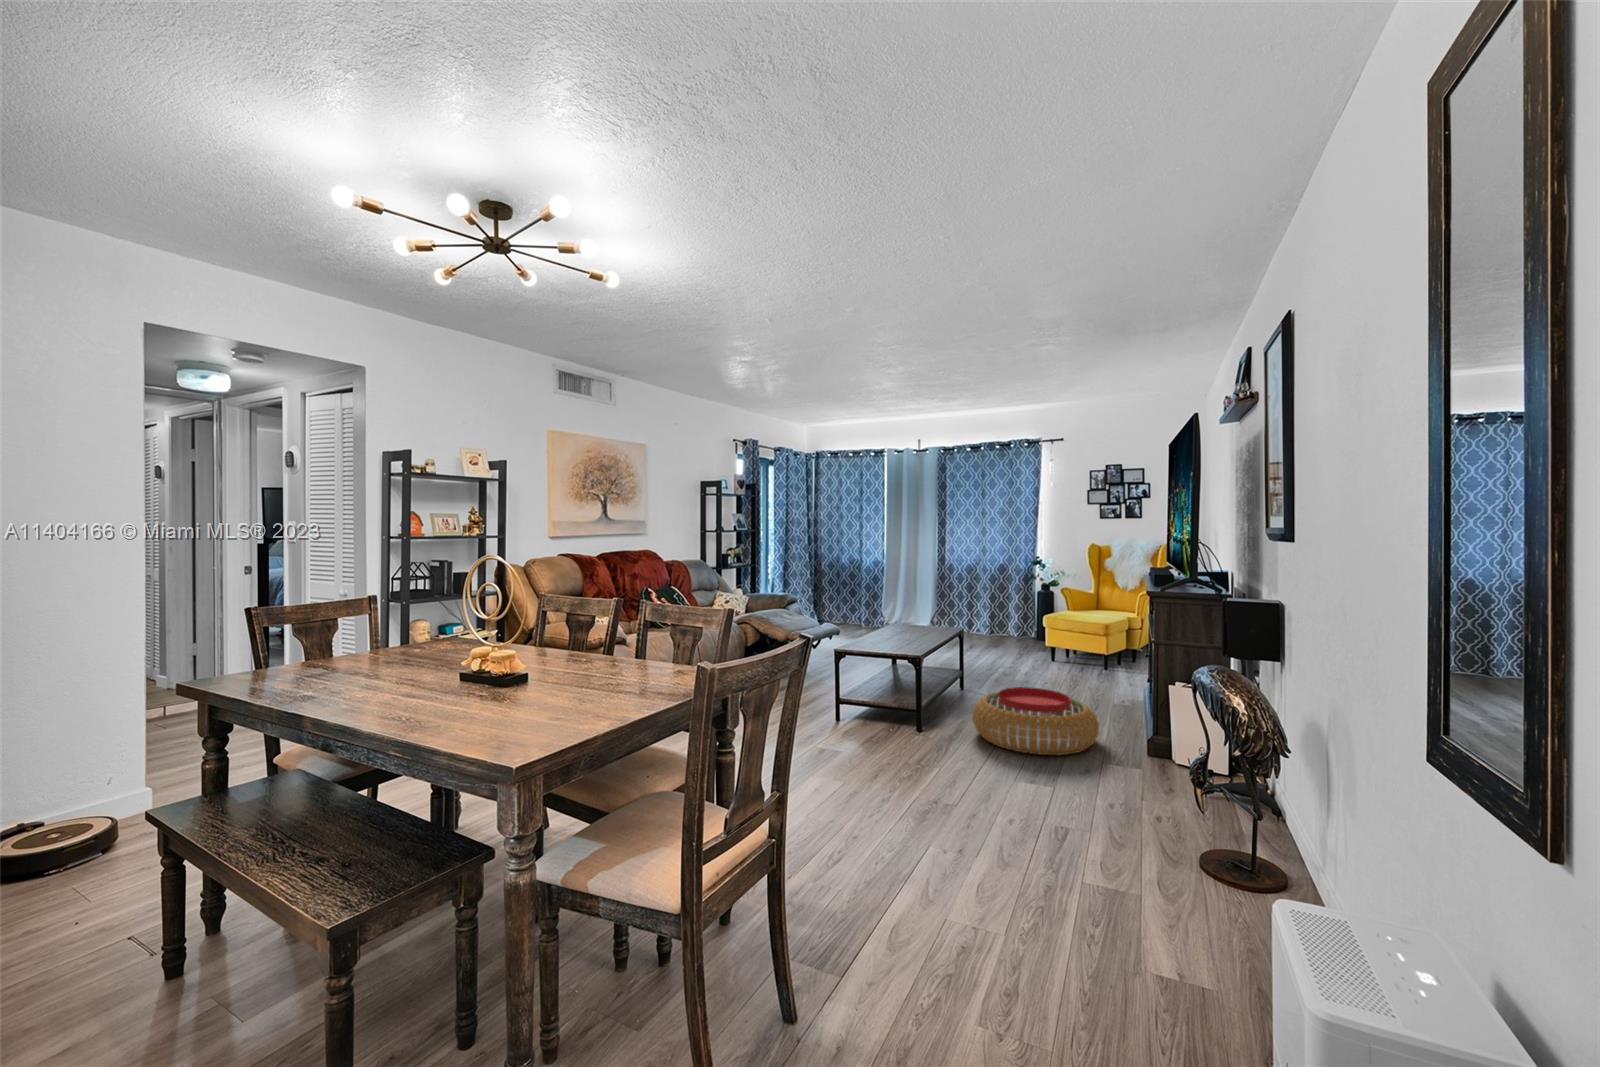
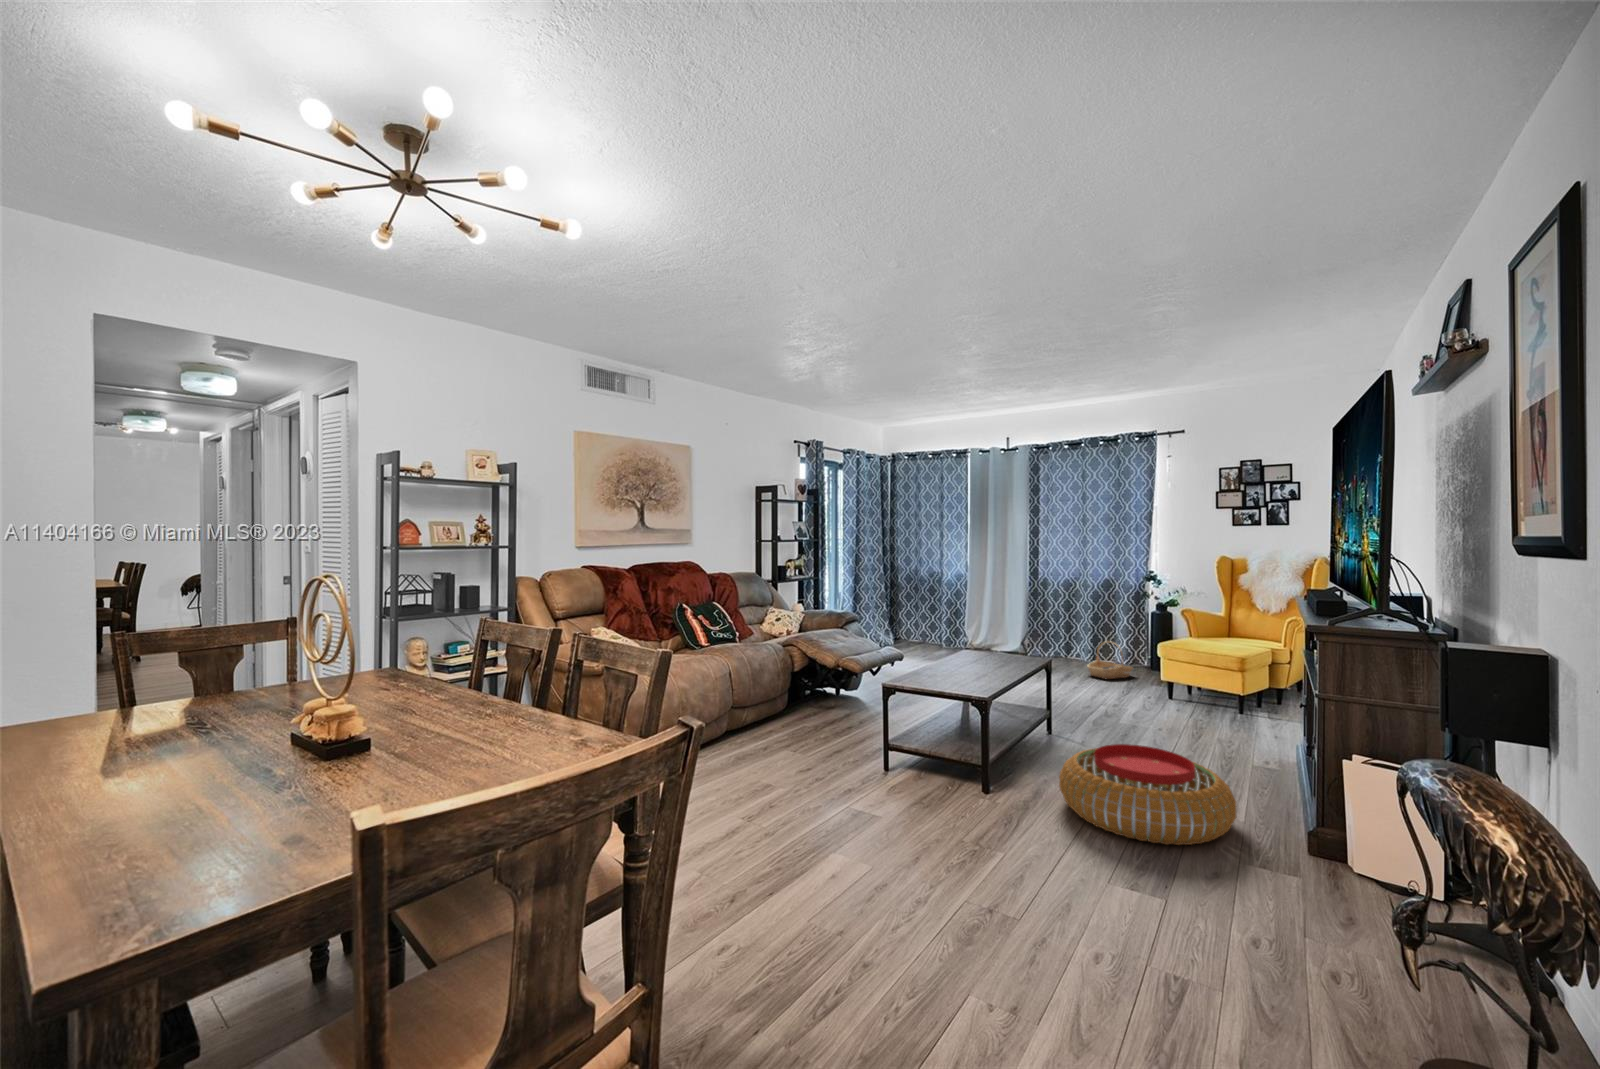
basket: none [986,616,1023,647] -> present [1087,642,1133,679]

